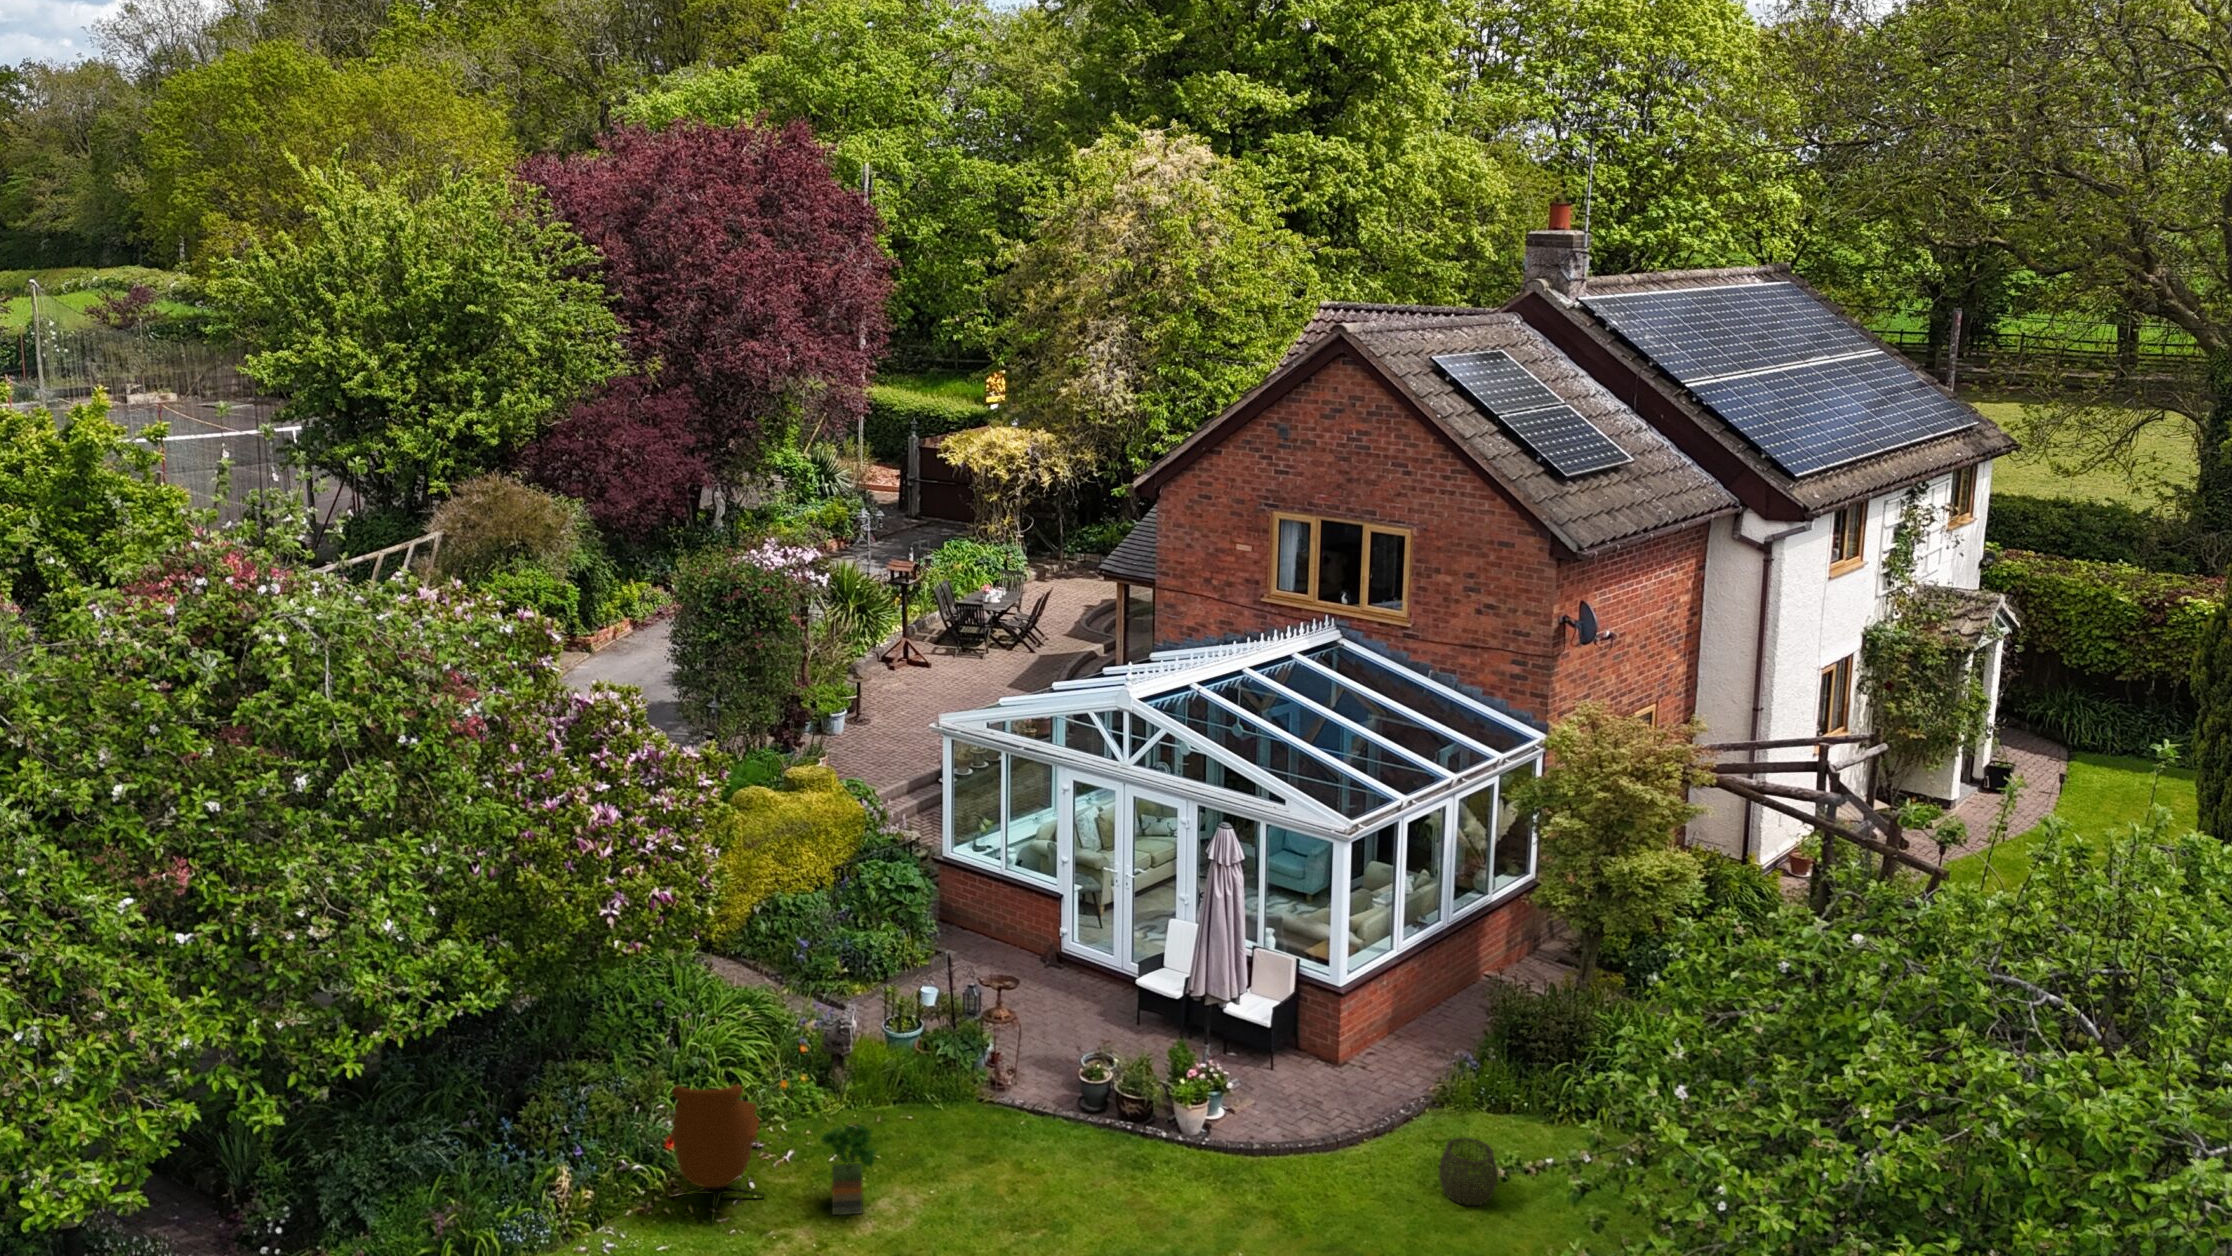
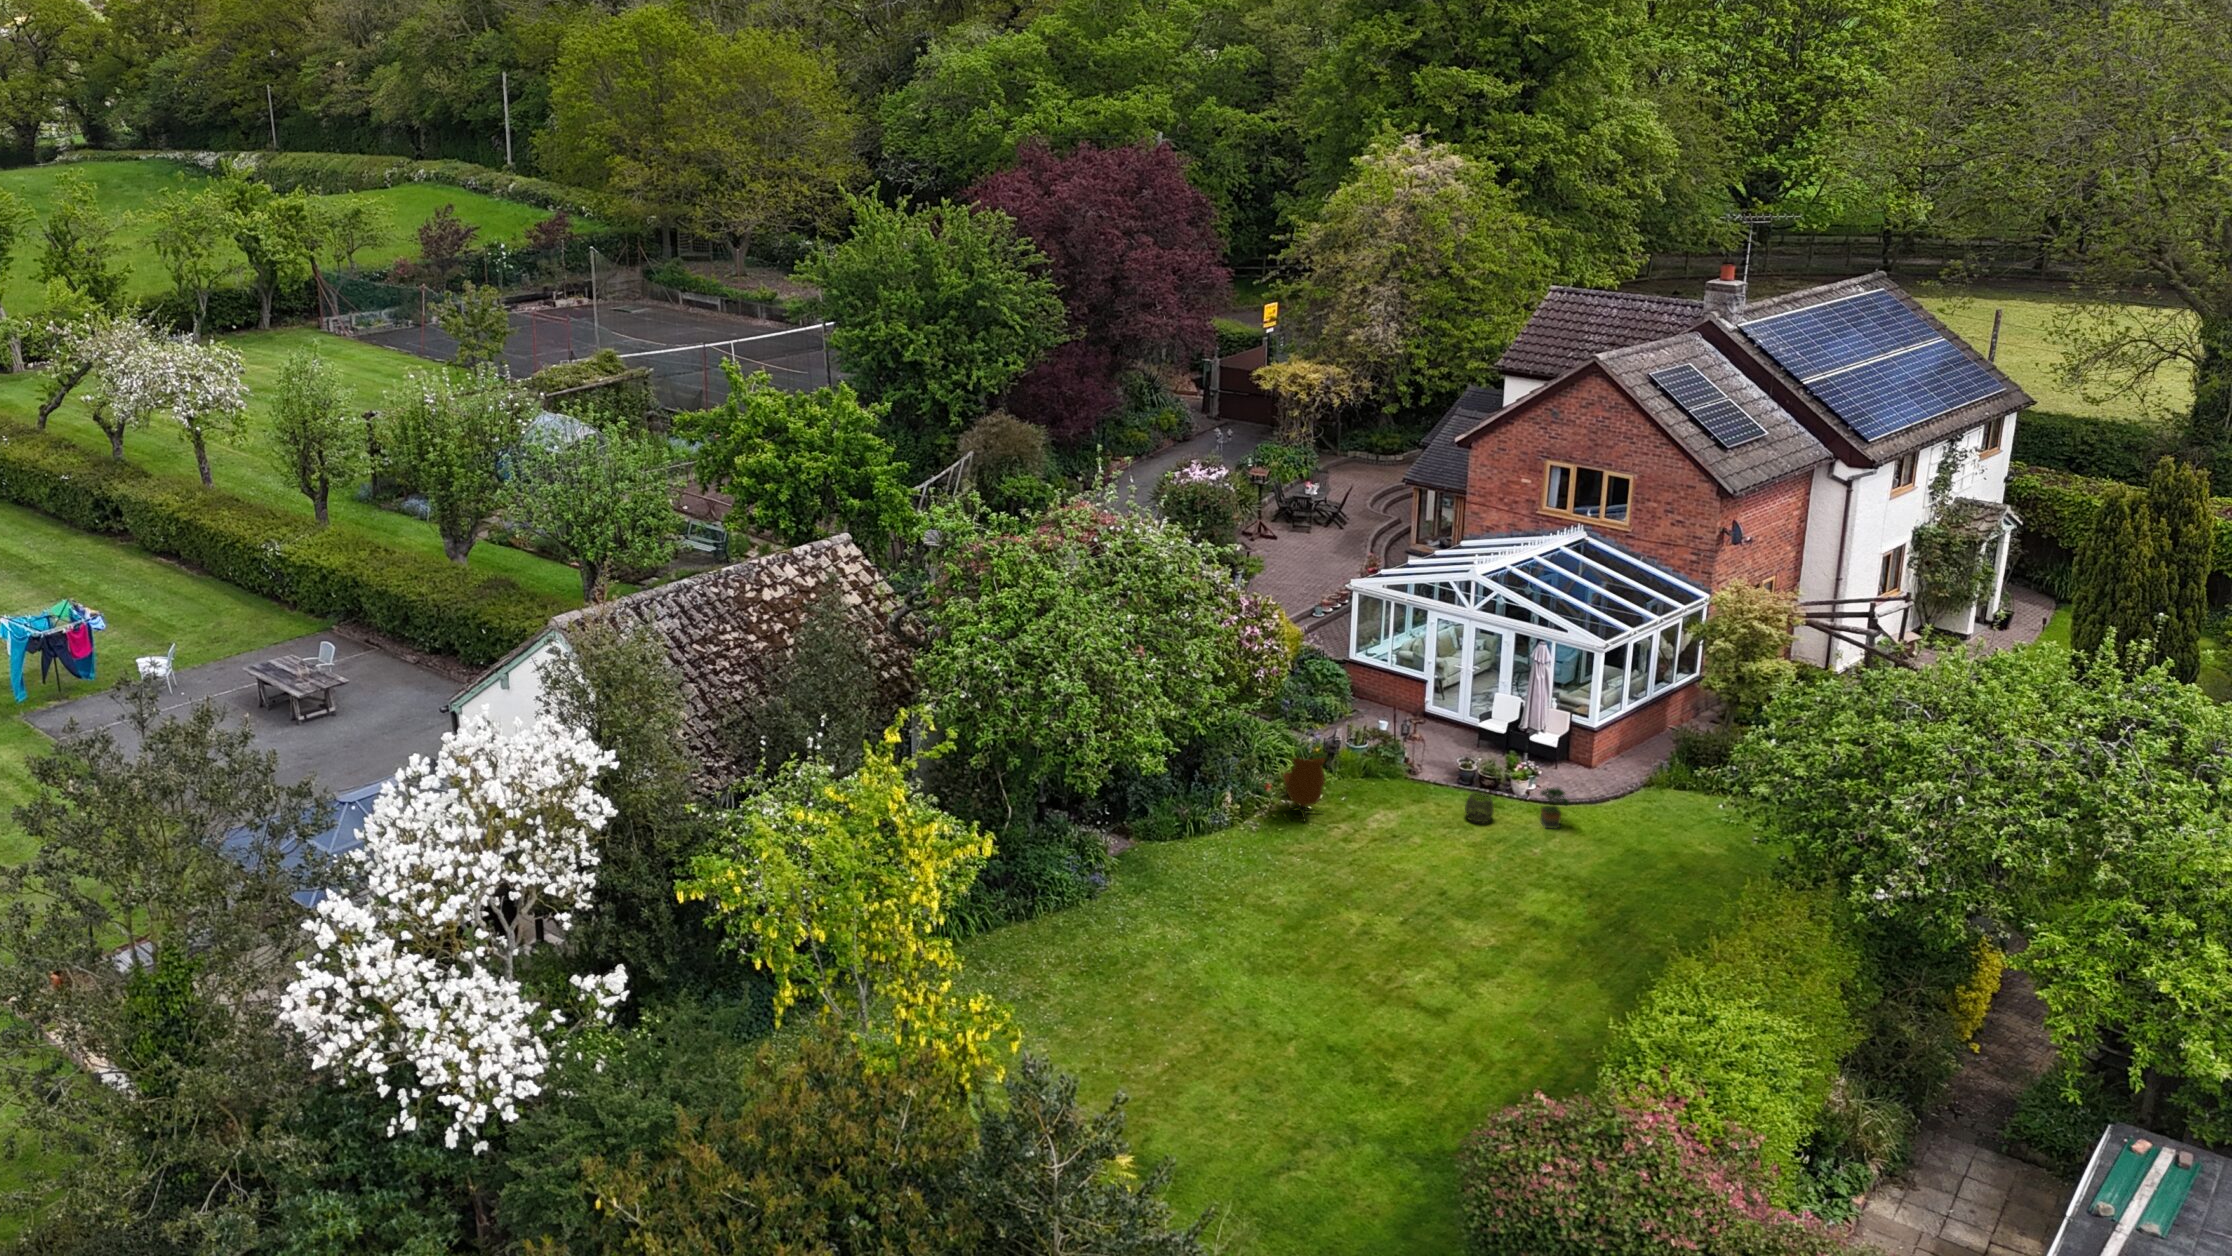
potted tree: present [821,1124,877,1215] -> present [1540,787,1569,829]
woven basket: present [1439,1138,1498,1206] -> present [1465,794,1494,823]

